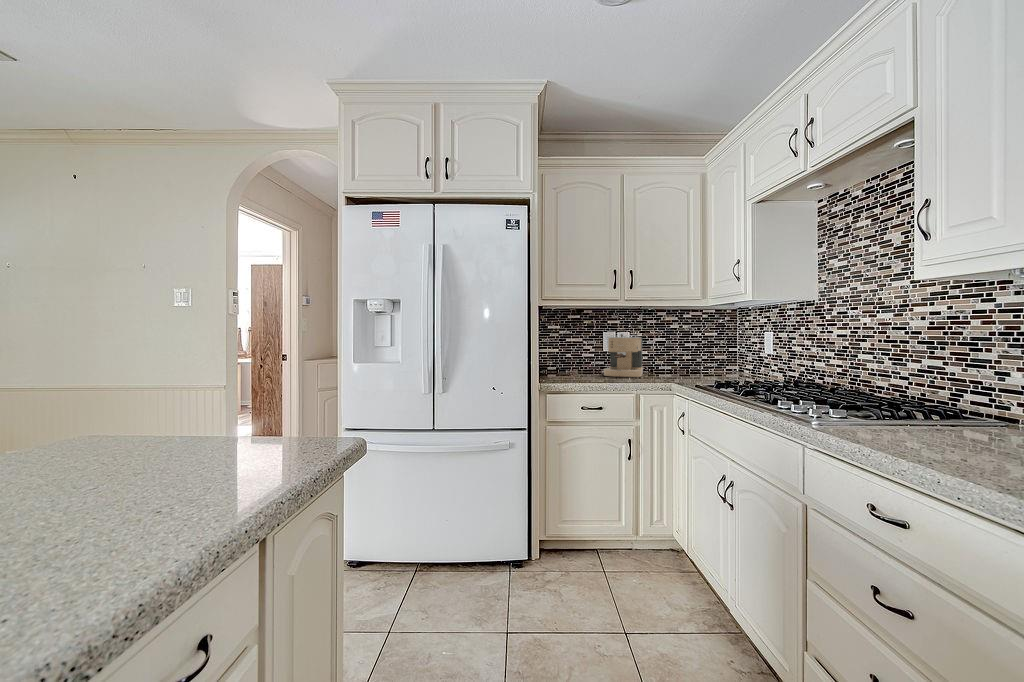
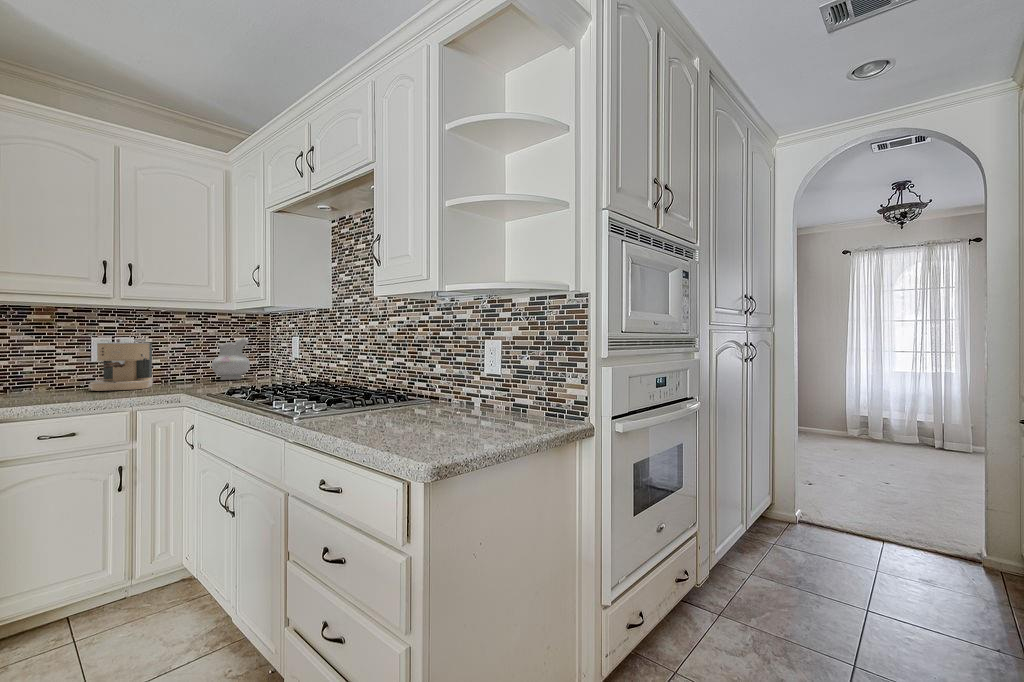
ceramic pitcher: none [682,332,720,373] -> present [212,338,250,380]

